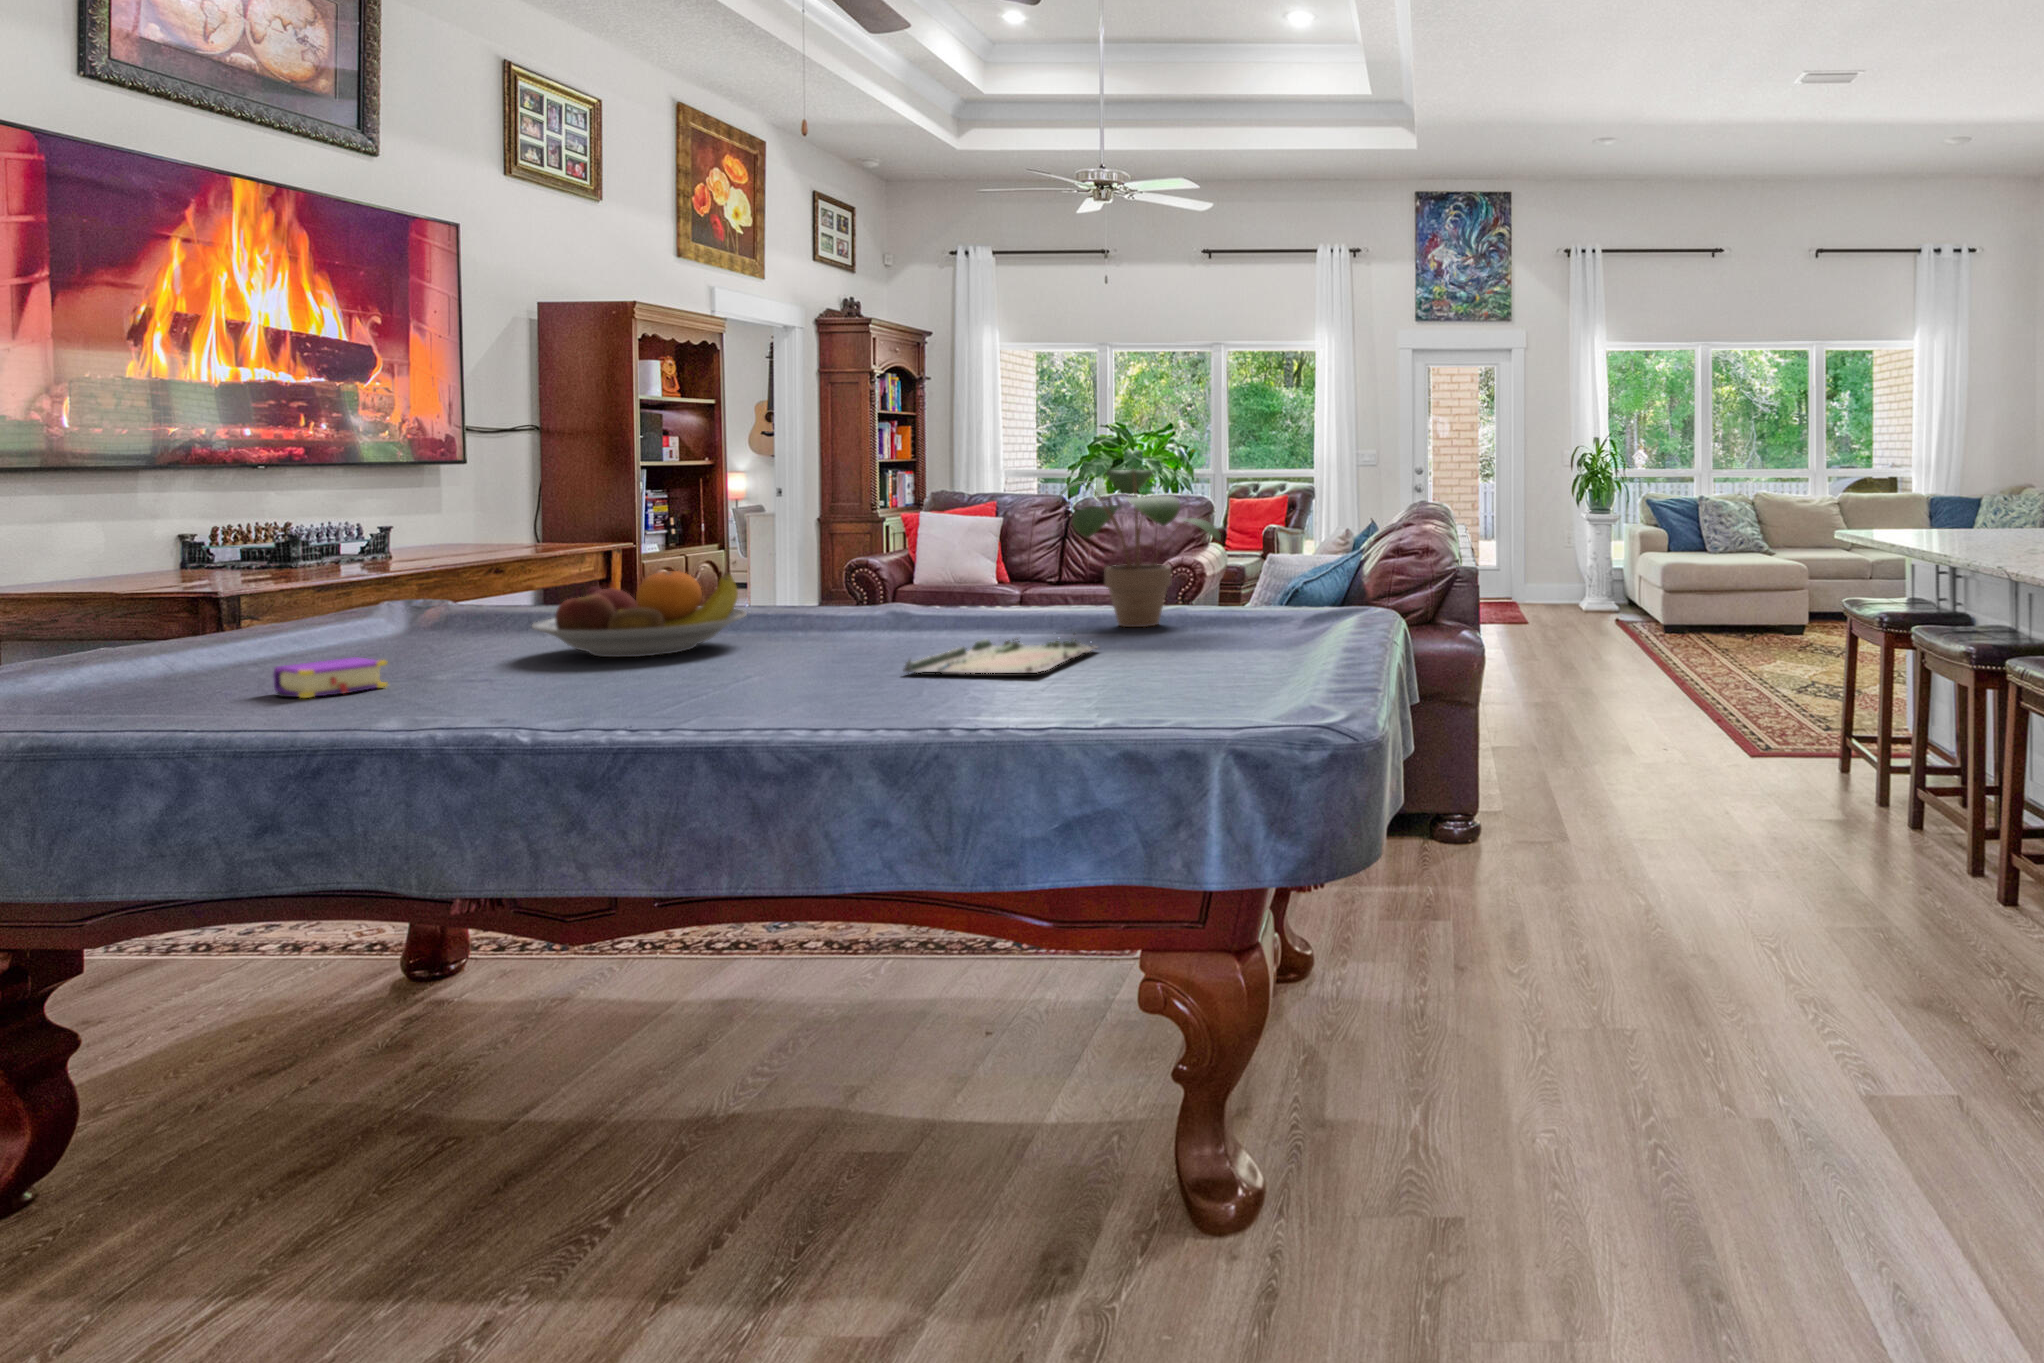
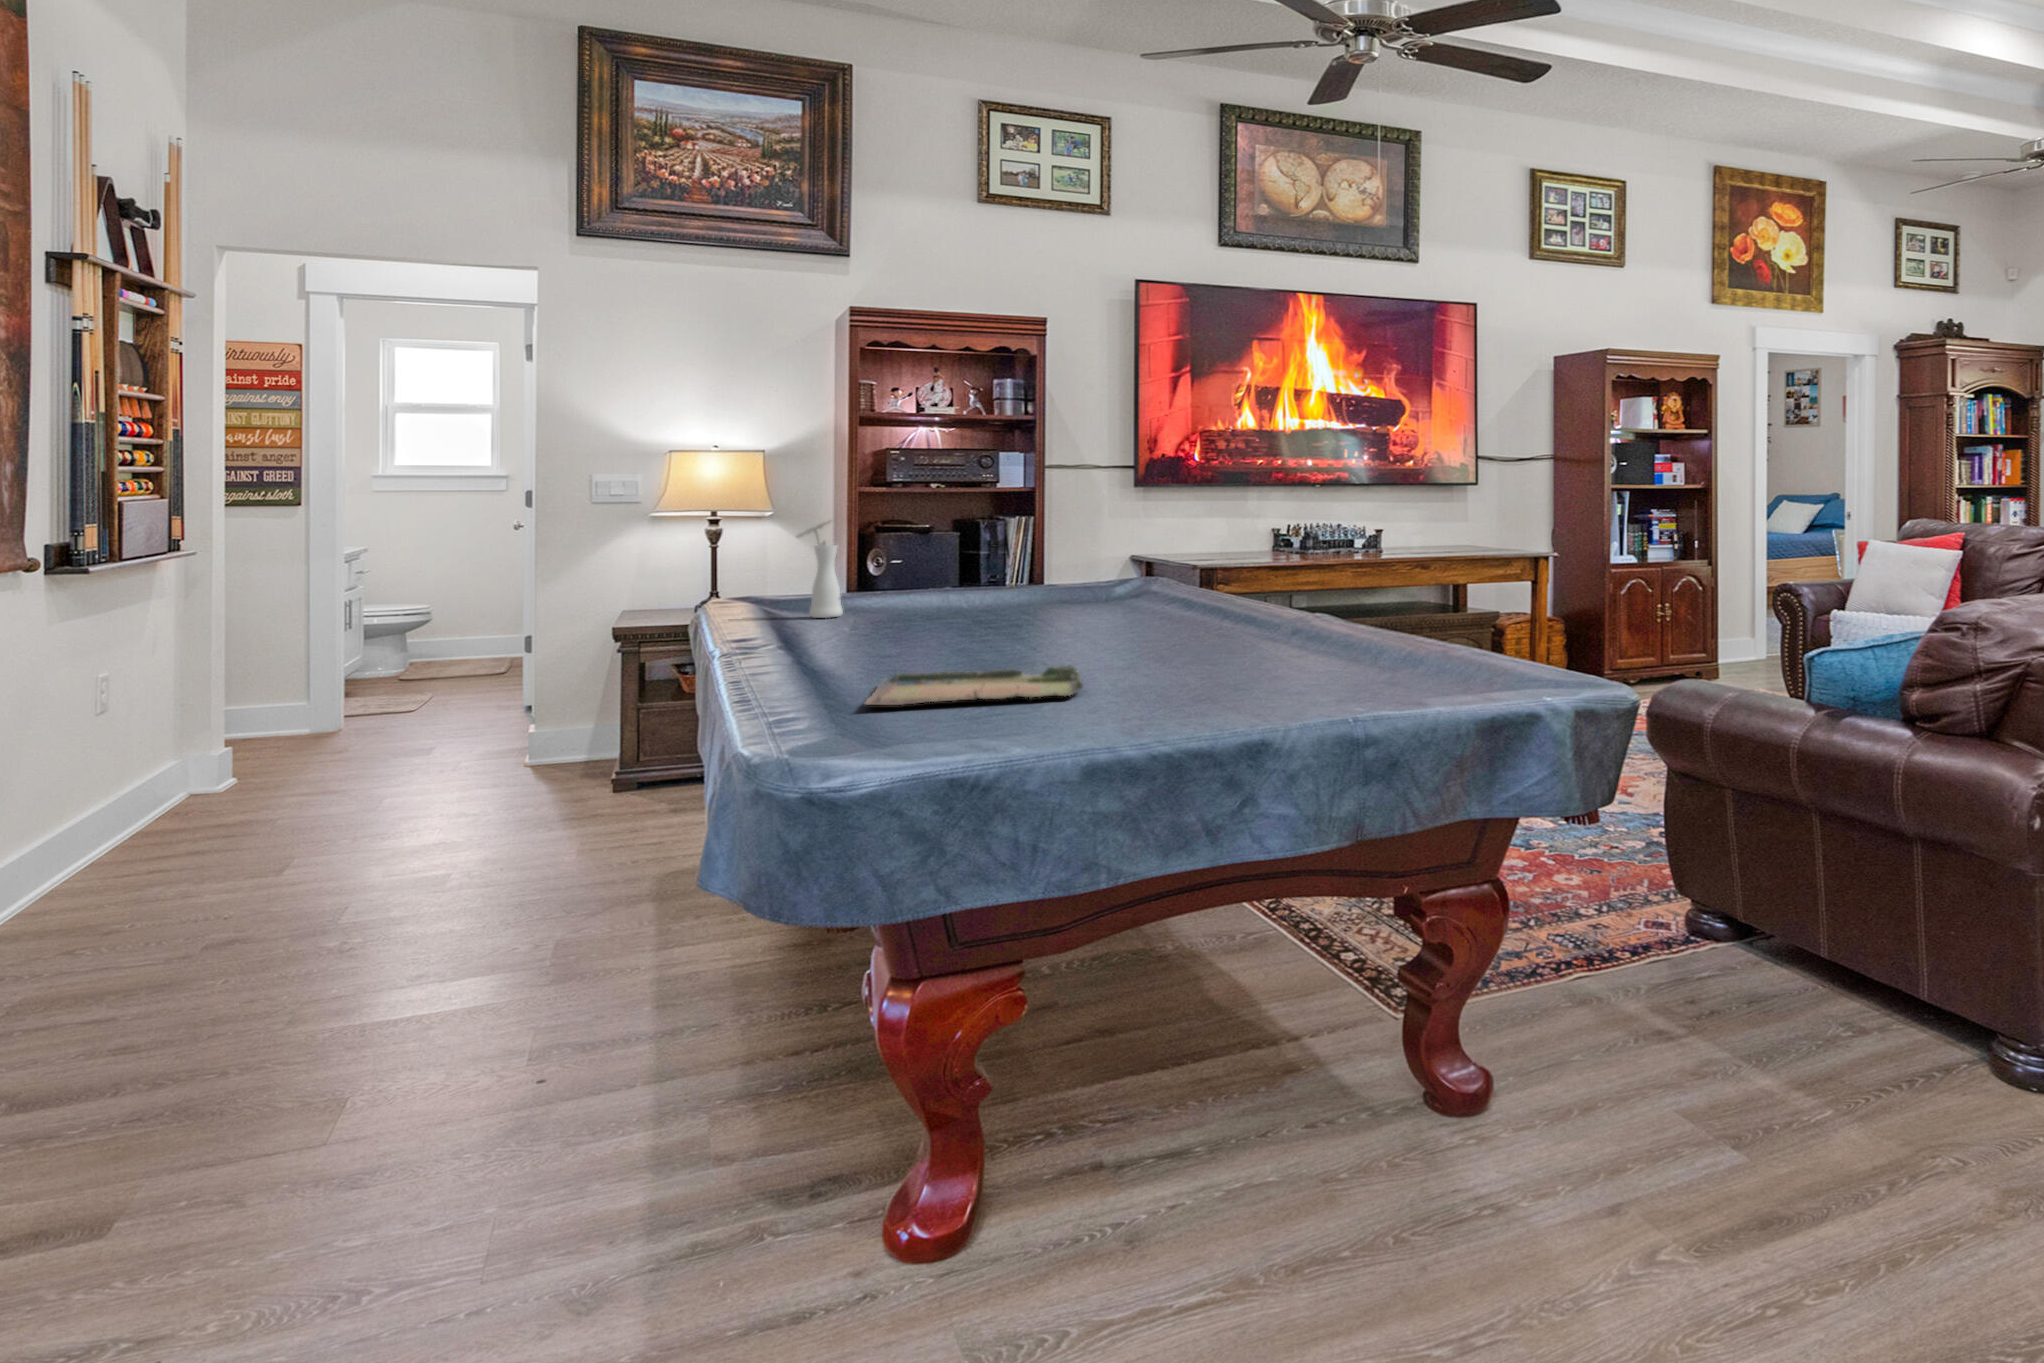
potted plant: present [1059,469,1221,627] -> none [1202,481,1374,686]
vase: none [99,531,202,691] -> present [796,521,843,618]
fruit bowl: present [532,571,746,657] -> none [925,569,1087,638]
book: present [273,657,388,698] -> none [751,610,872,637]

